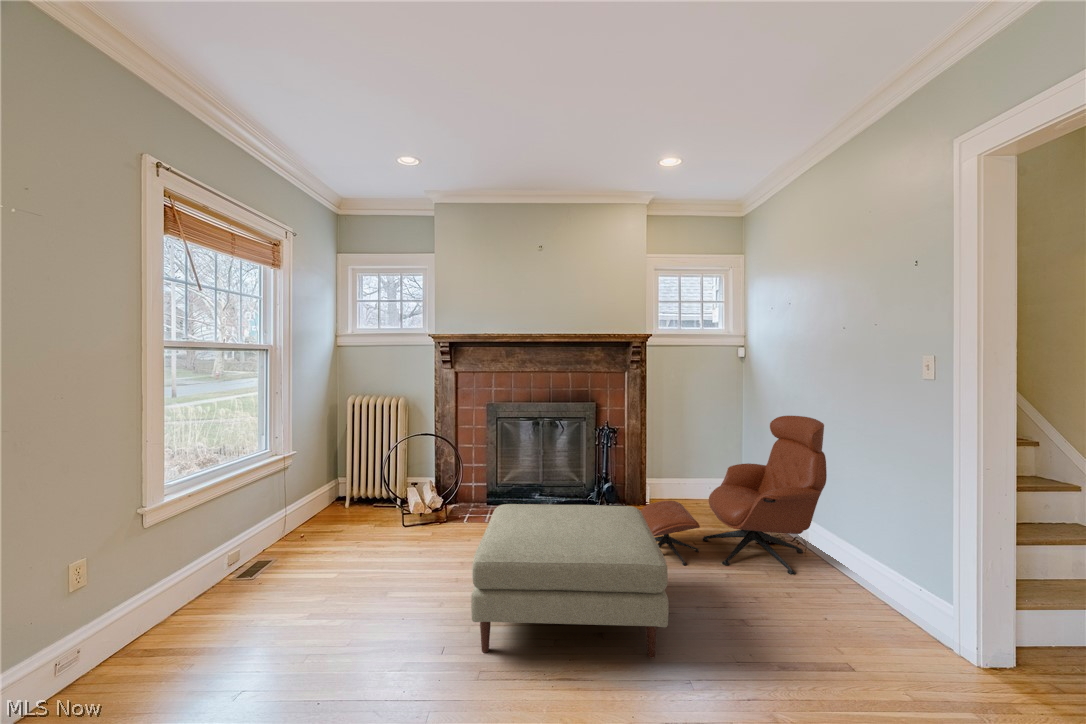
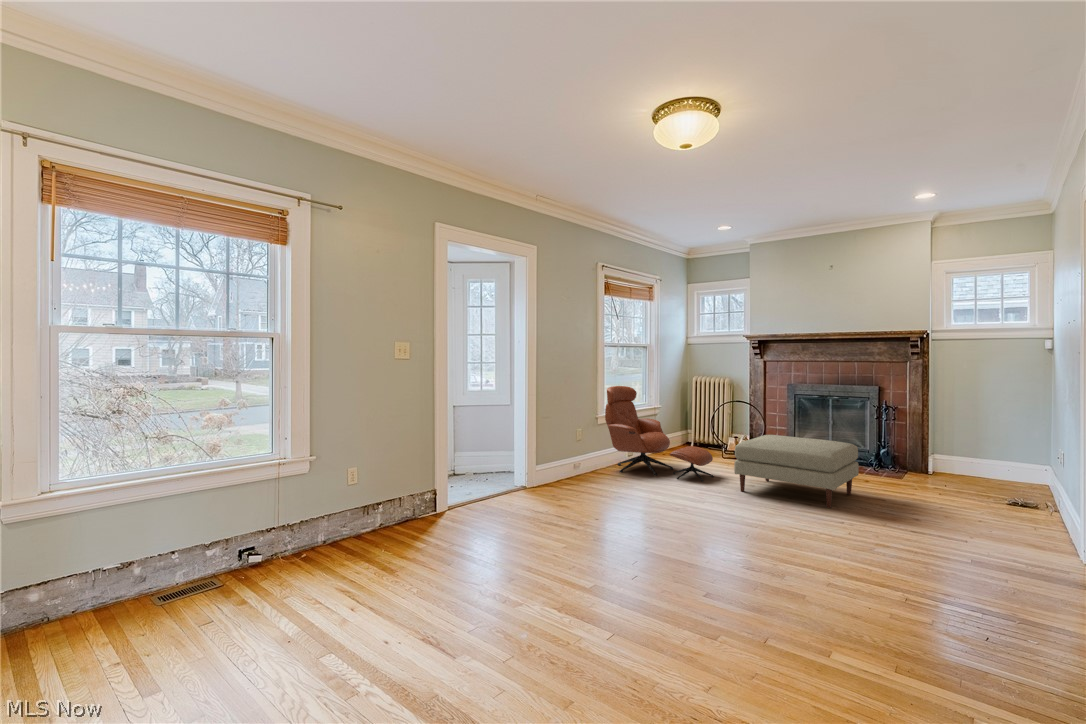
lounge chair: present [641,416,827,575] -> present [605,386,713,481]

